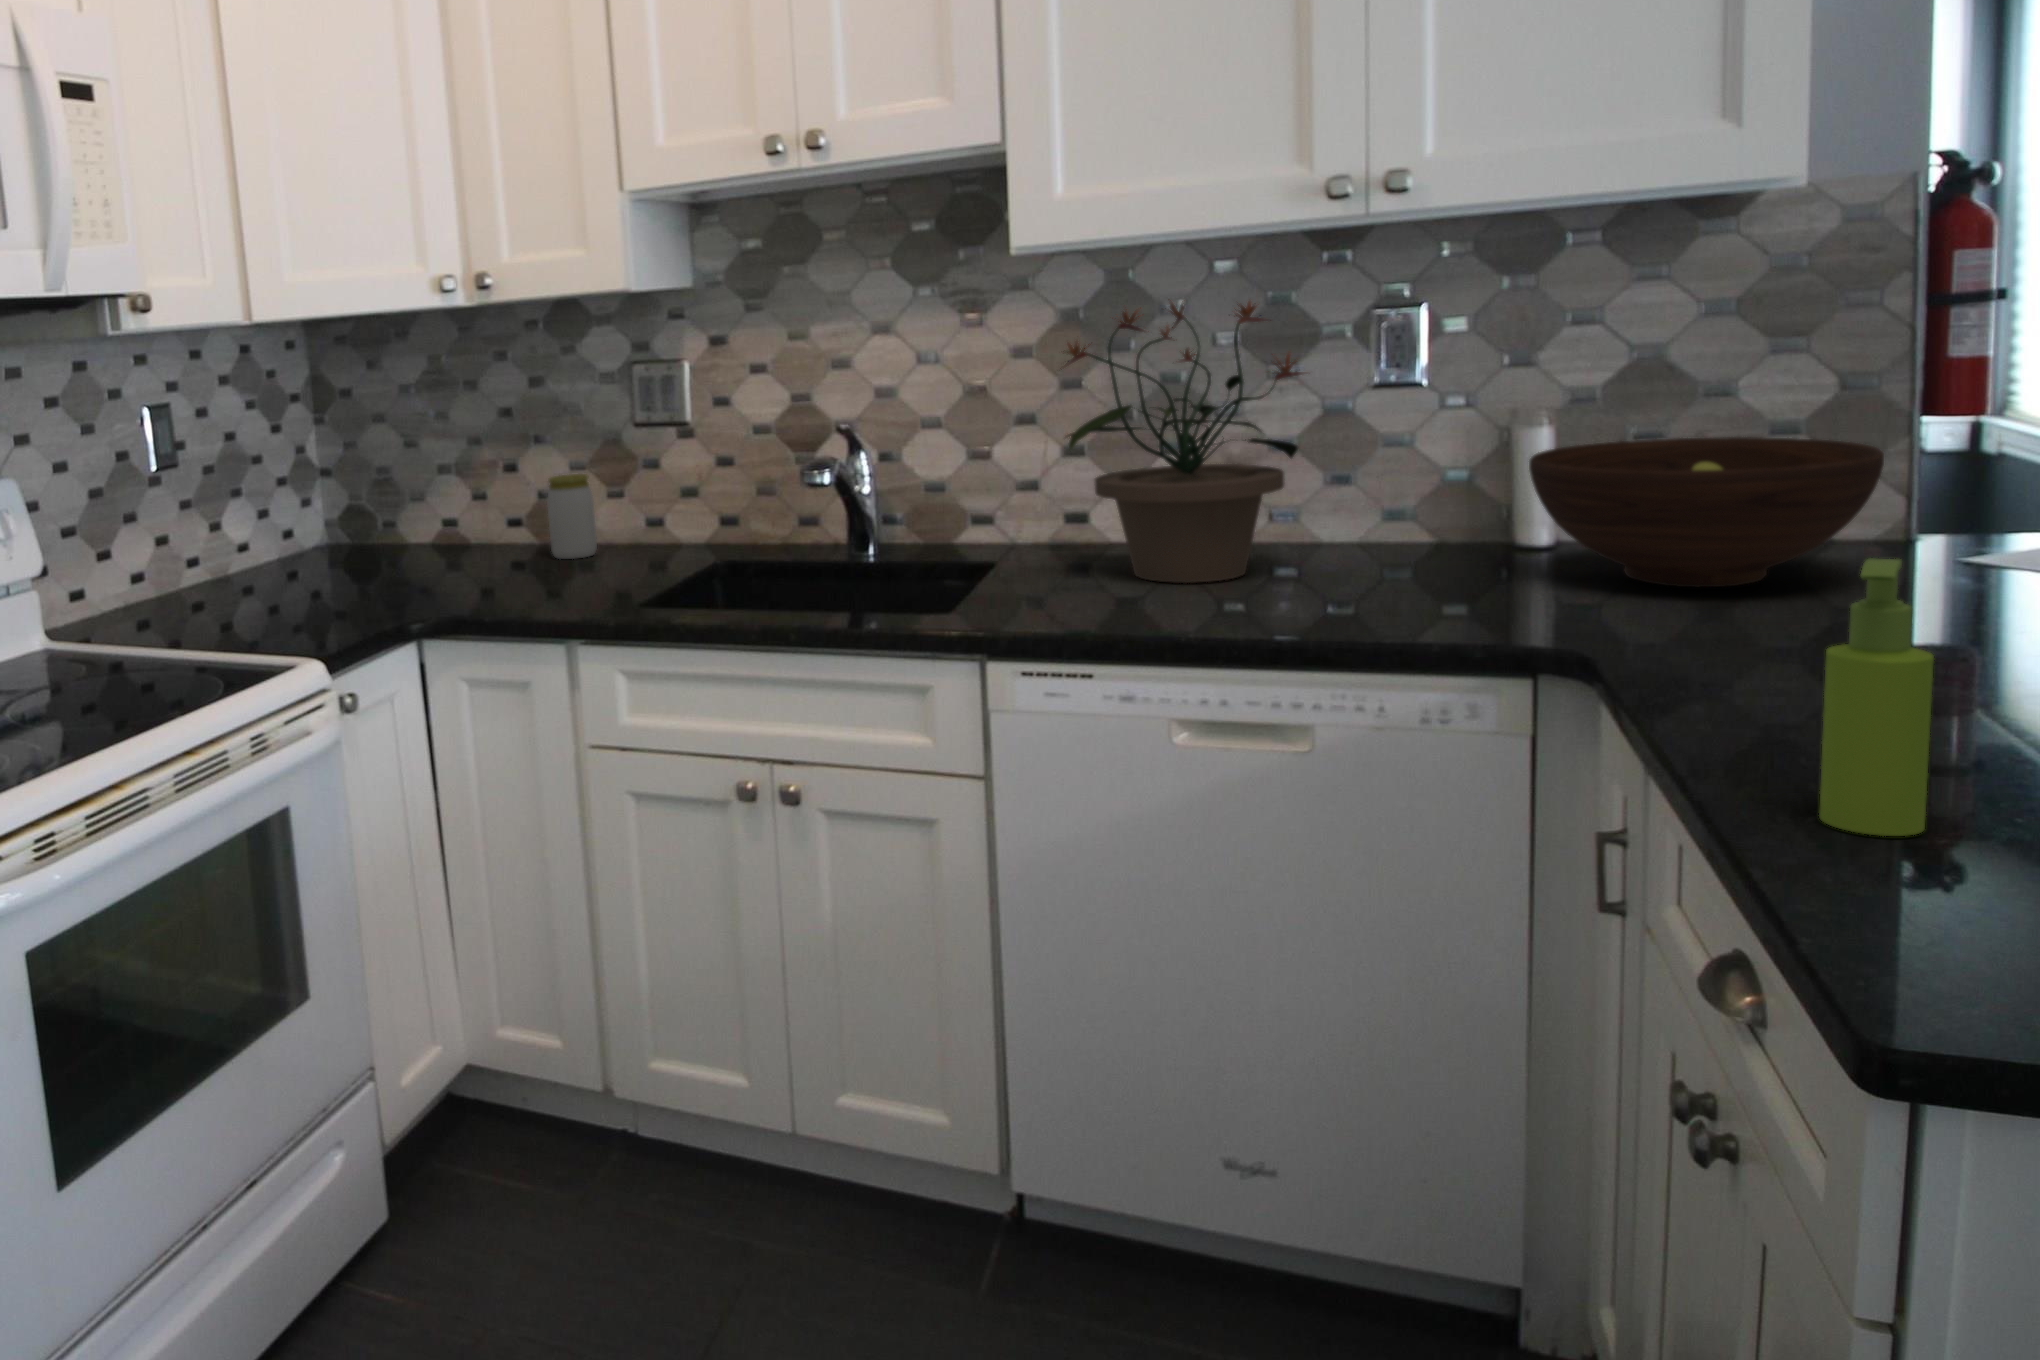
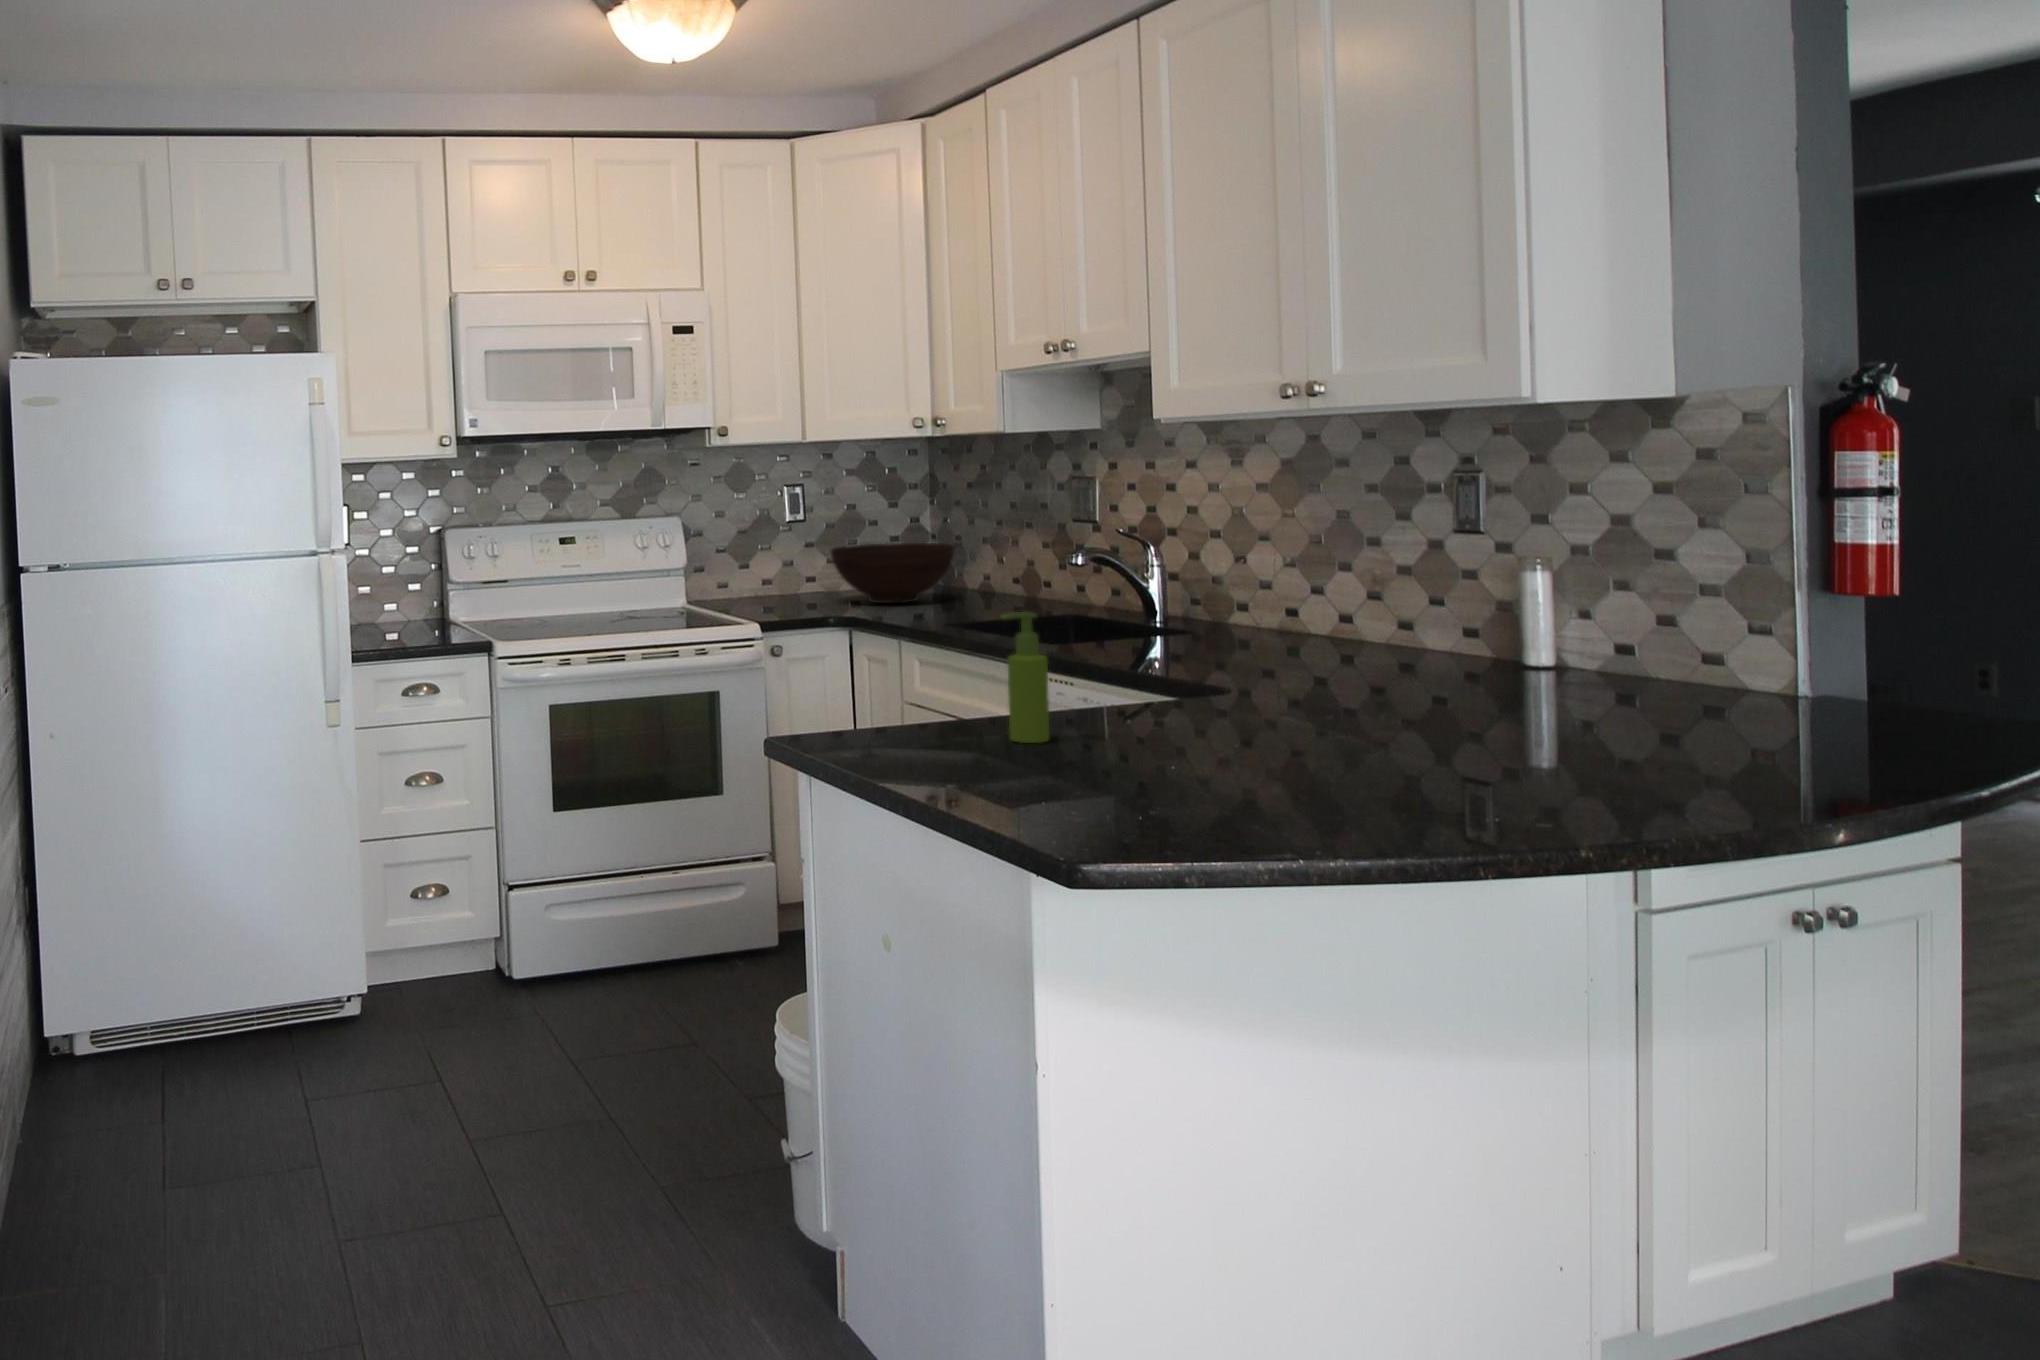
potted plant: present [1060,301,1304,583] -> none [1195,457,1366,655]
fruit bowl: present [1529,437,1884,587] -> present [831,543,955,603]
jar: present [547,474,597,559] -> none [1014,549,1048,604]

